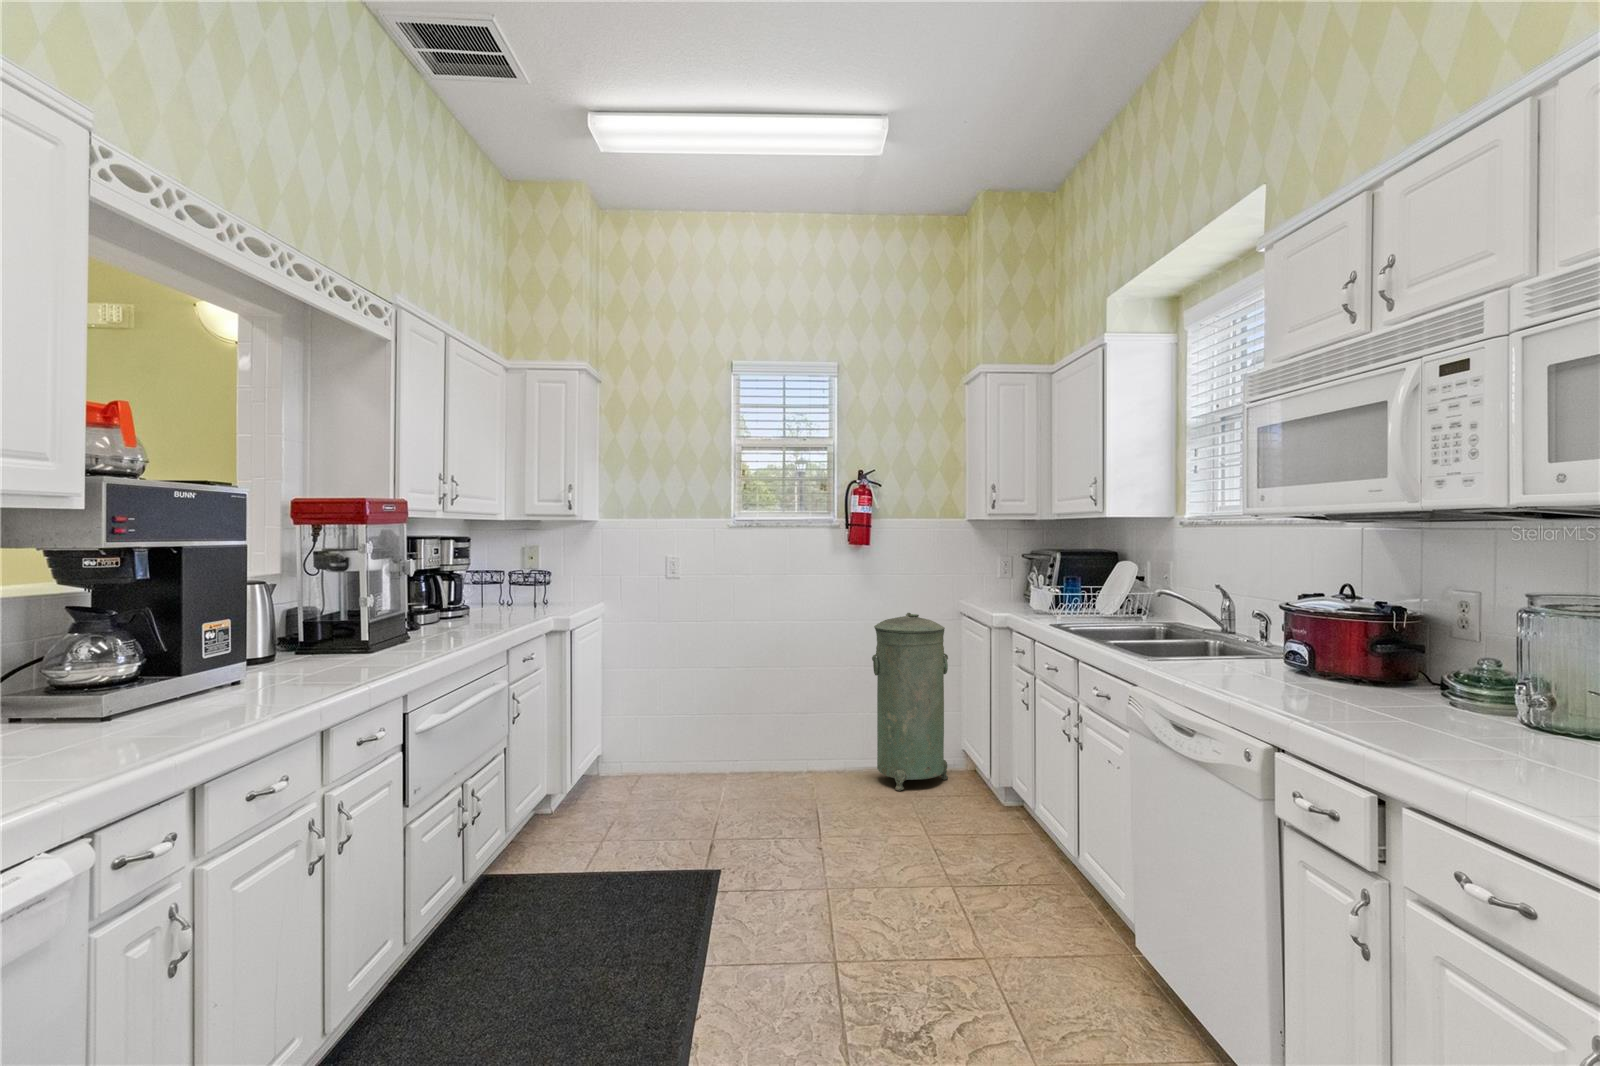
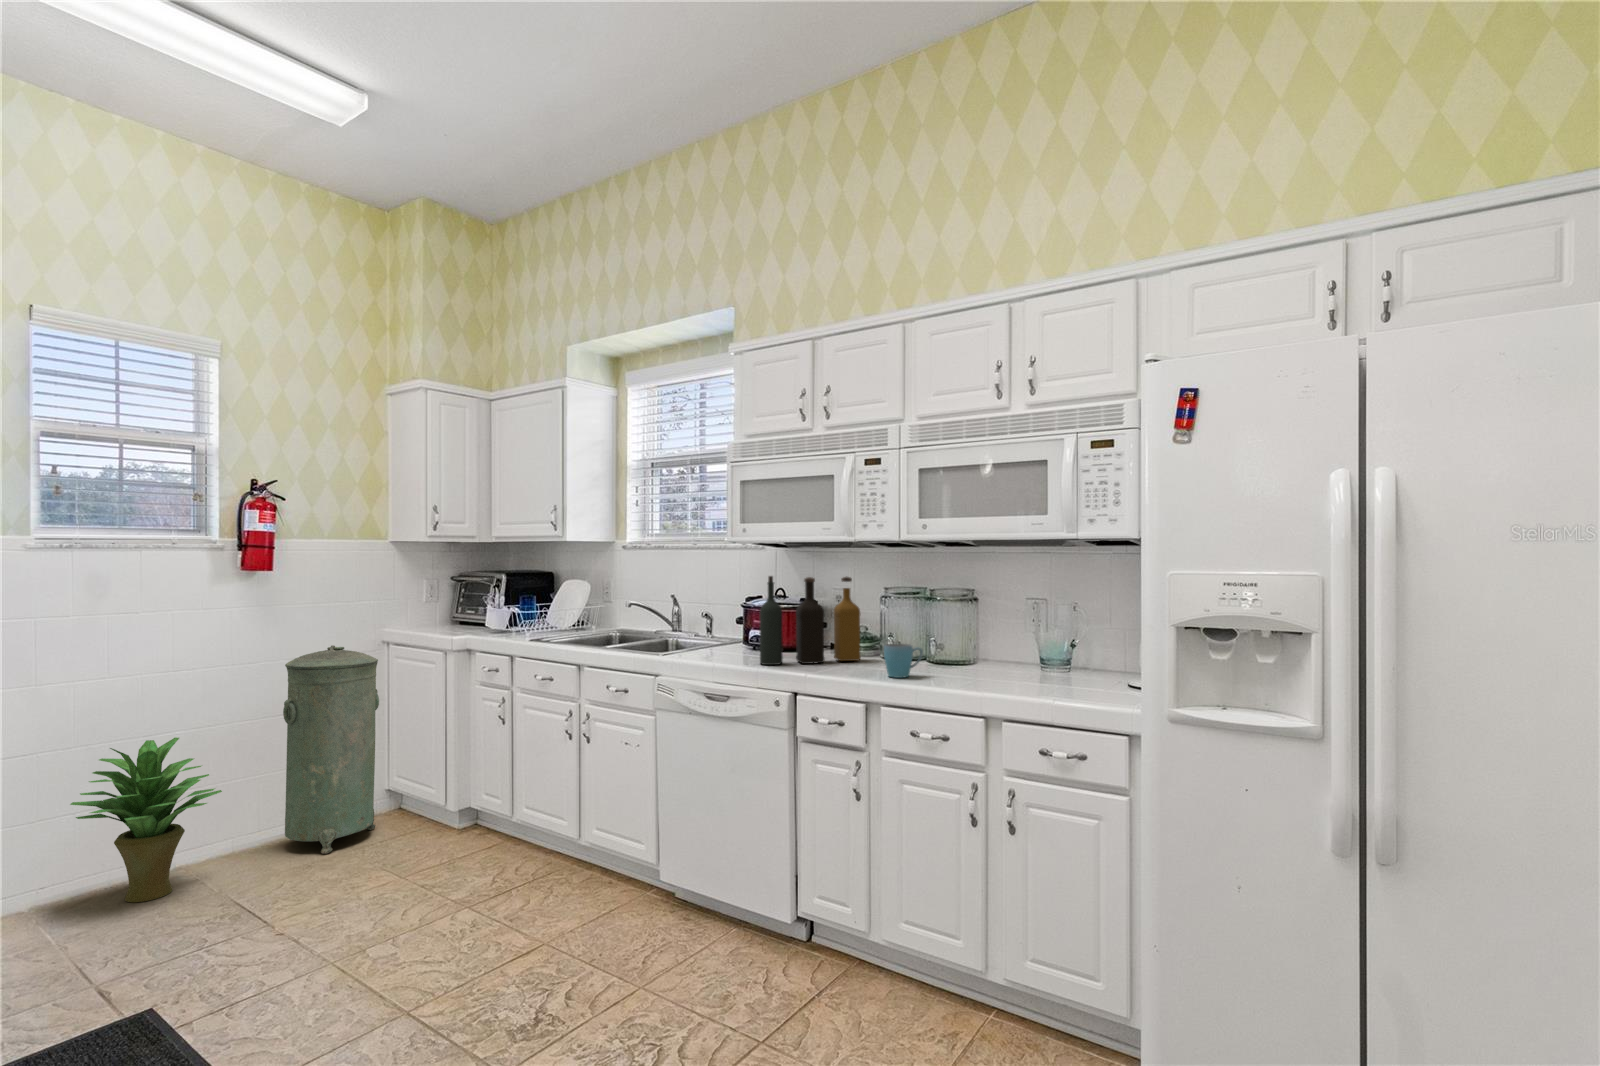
bottle: none [1252,566,1453,718] -> present [760,576,861,665]
potted plant: none [739,672,825,791] -> present [70,738,222,902]
mug: none [1436,698,1538,767] -> present [884,643,923,678]

